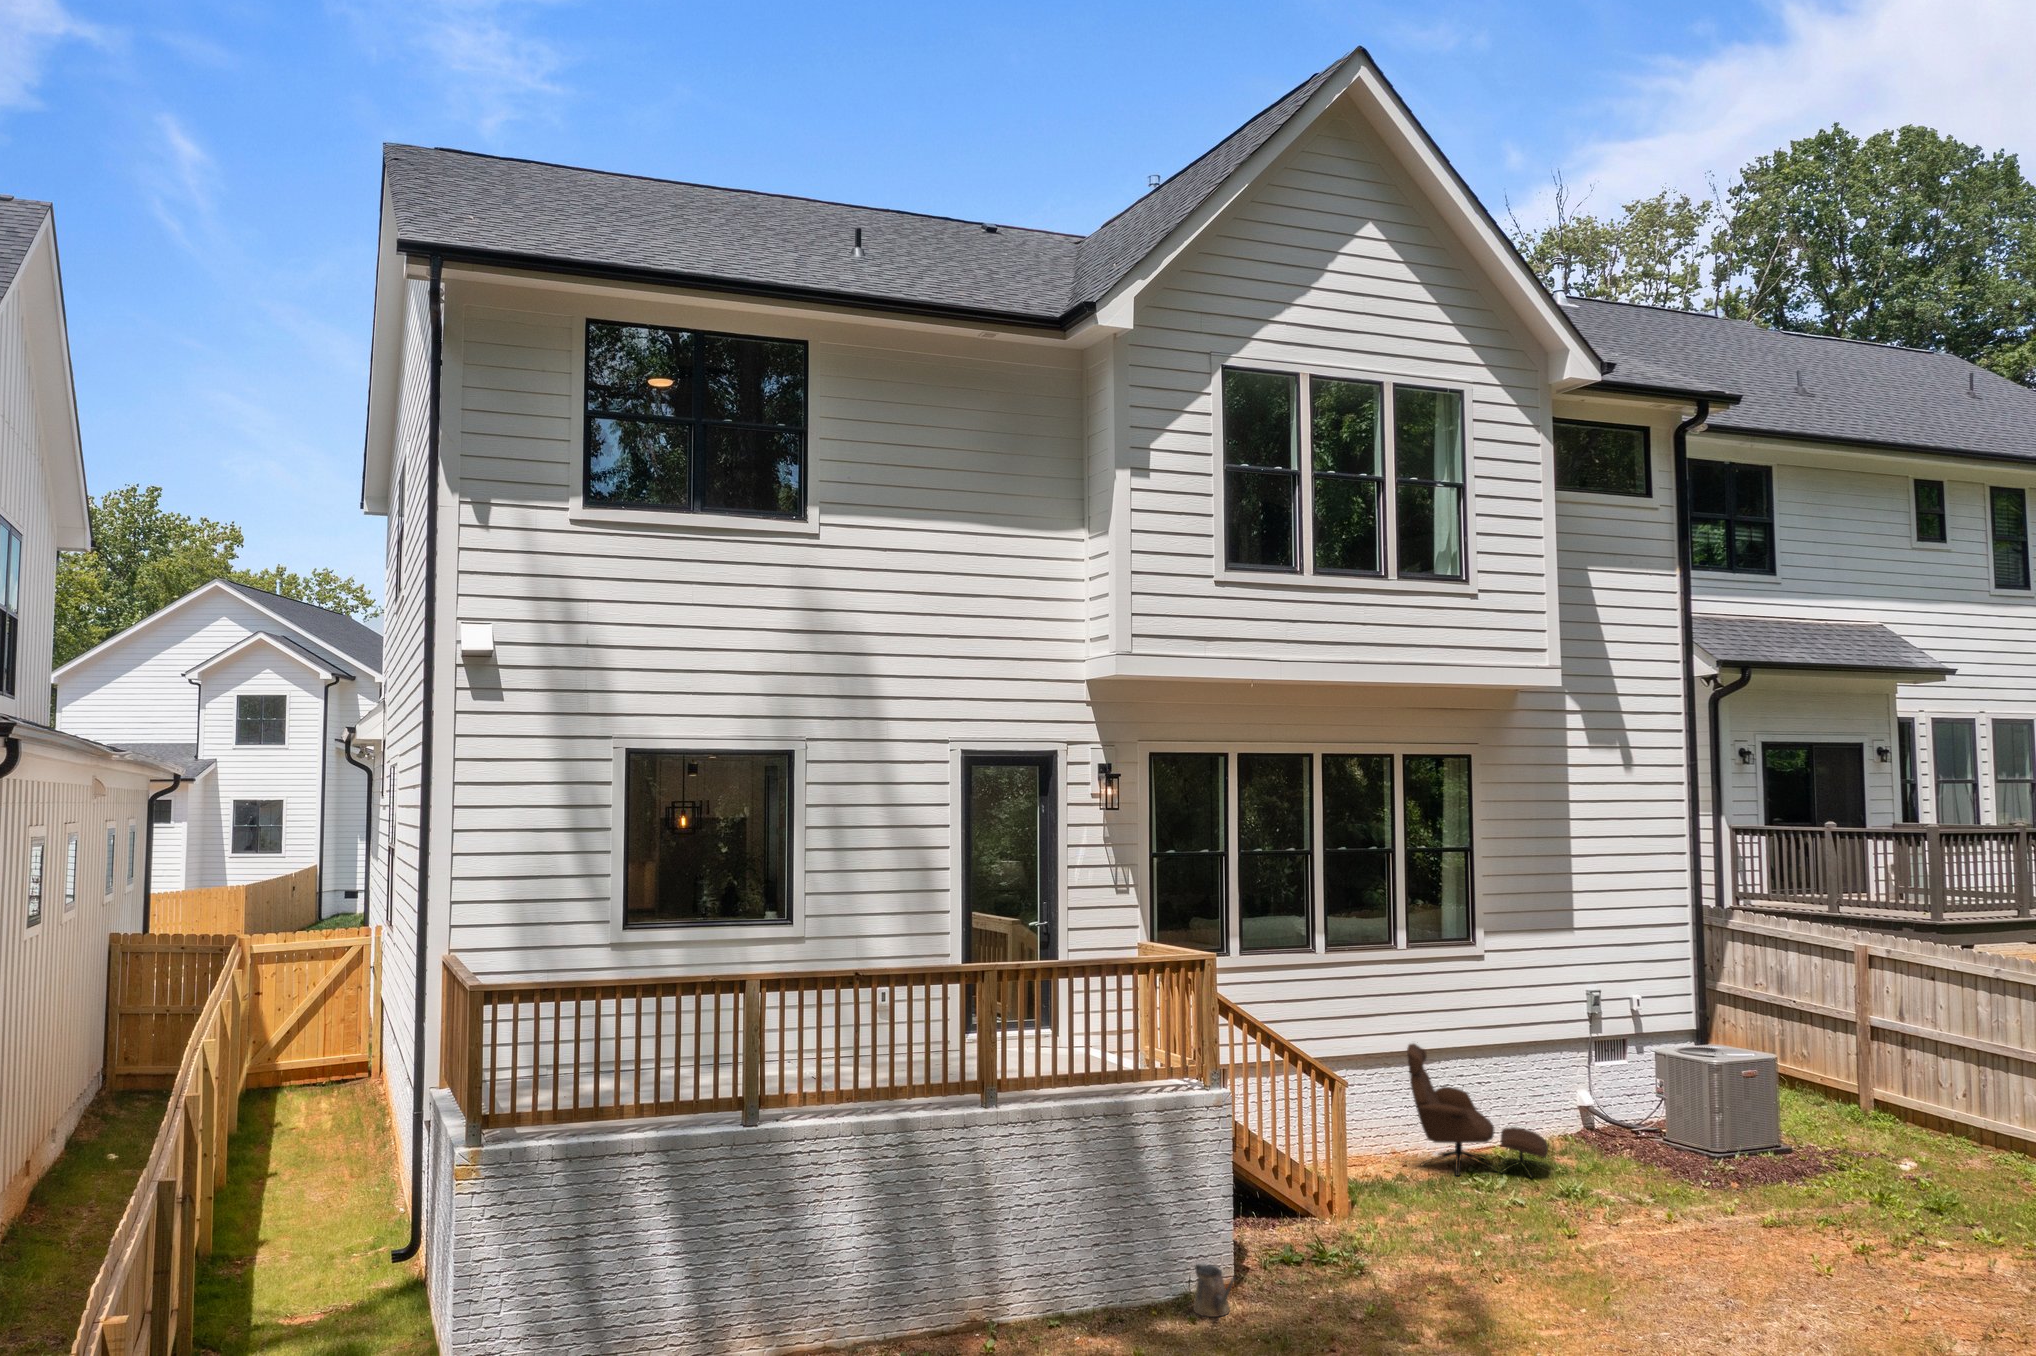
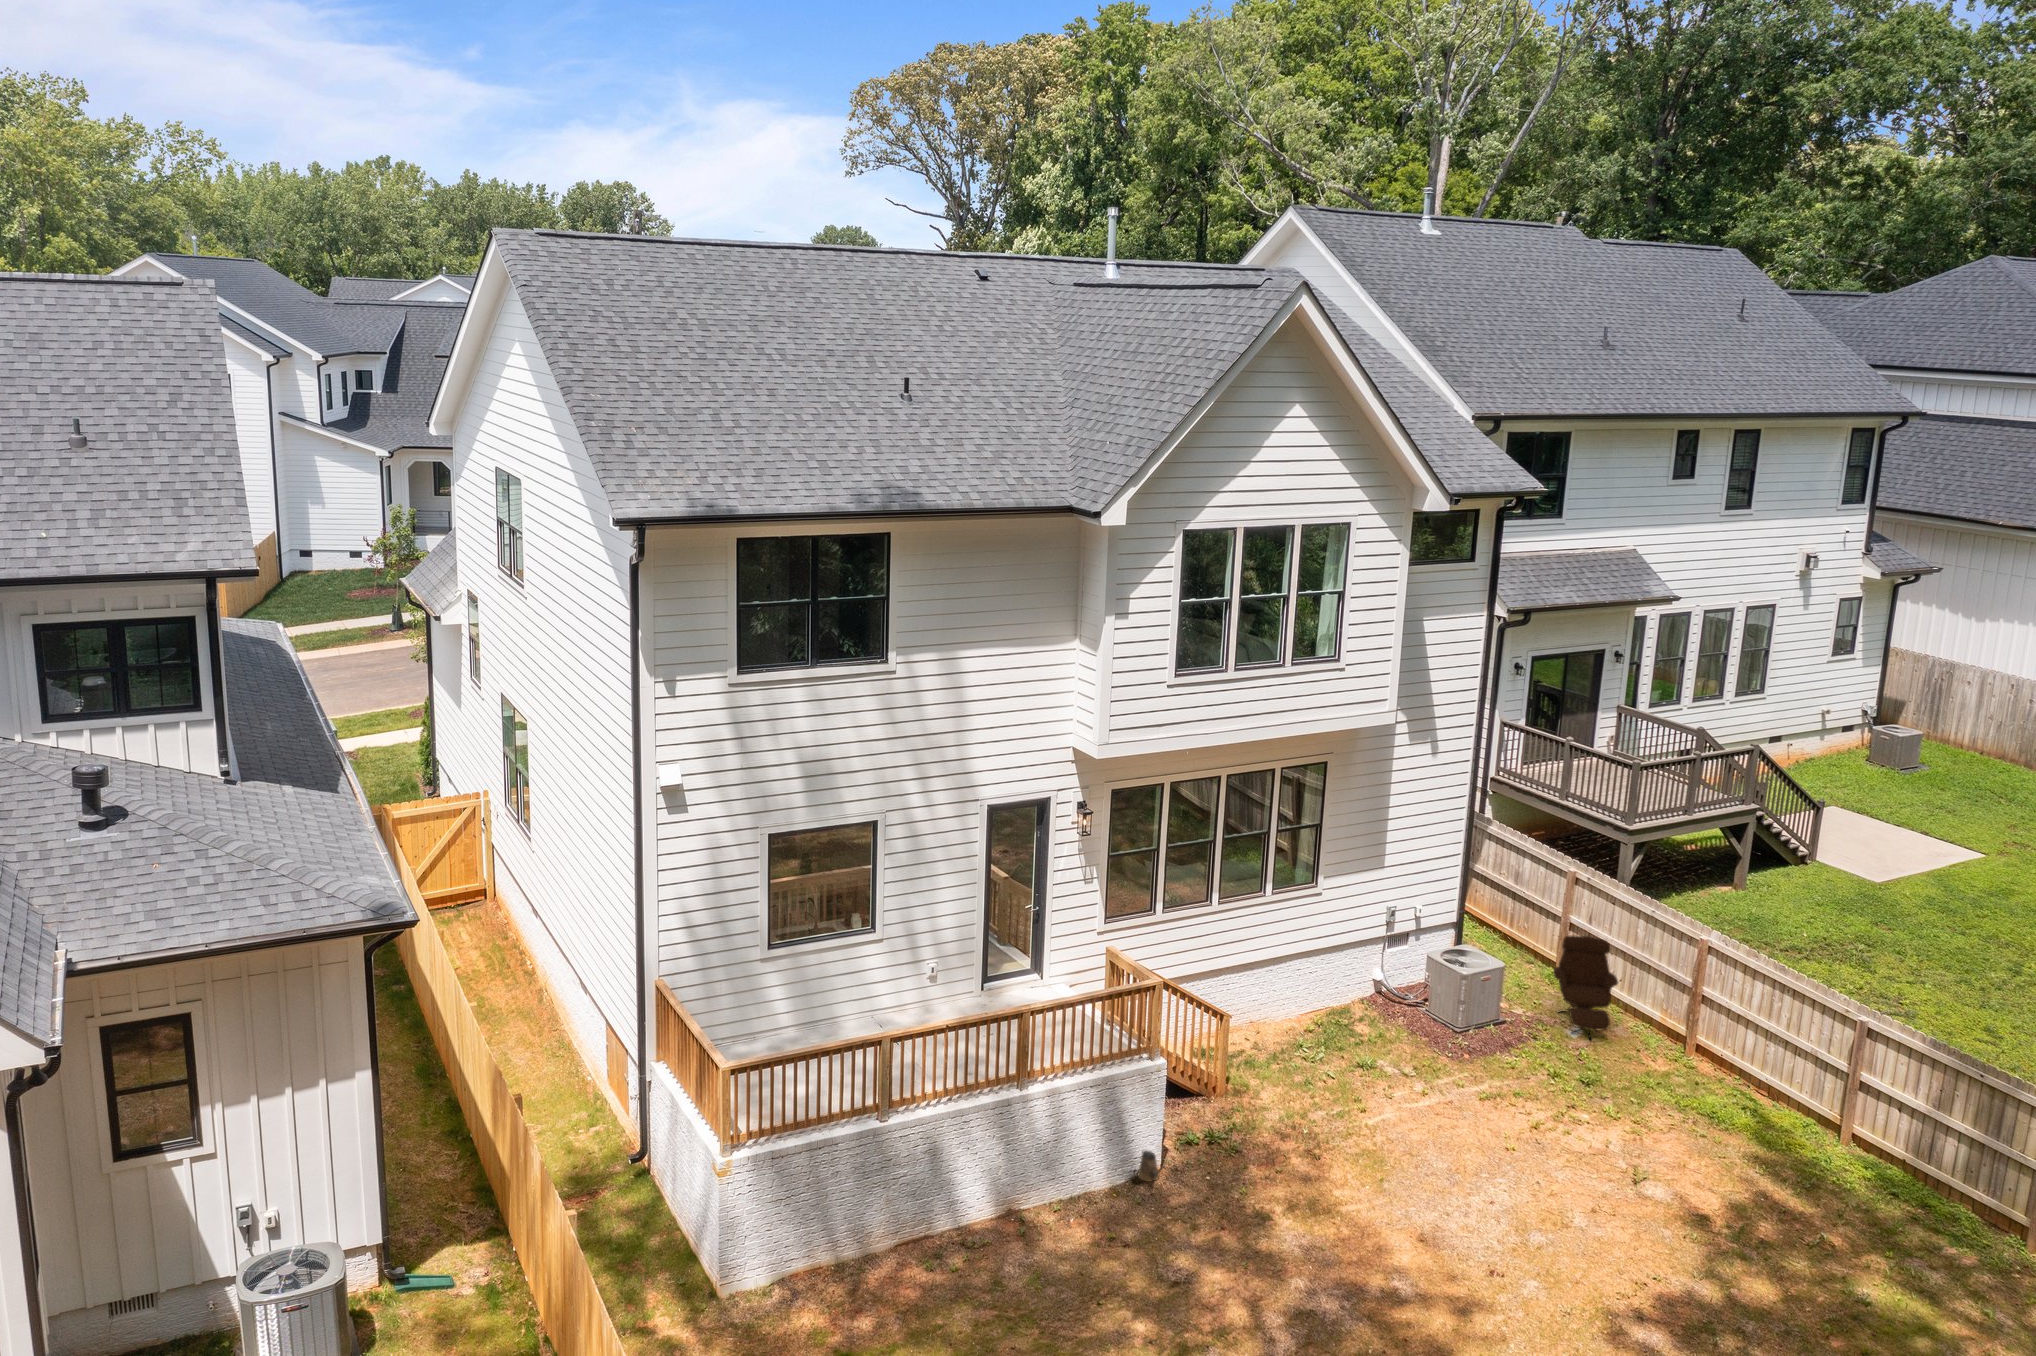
lounge chair: present [1407,1044,1548,1178] -> present [1554,936,1618,1039]

